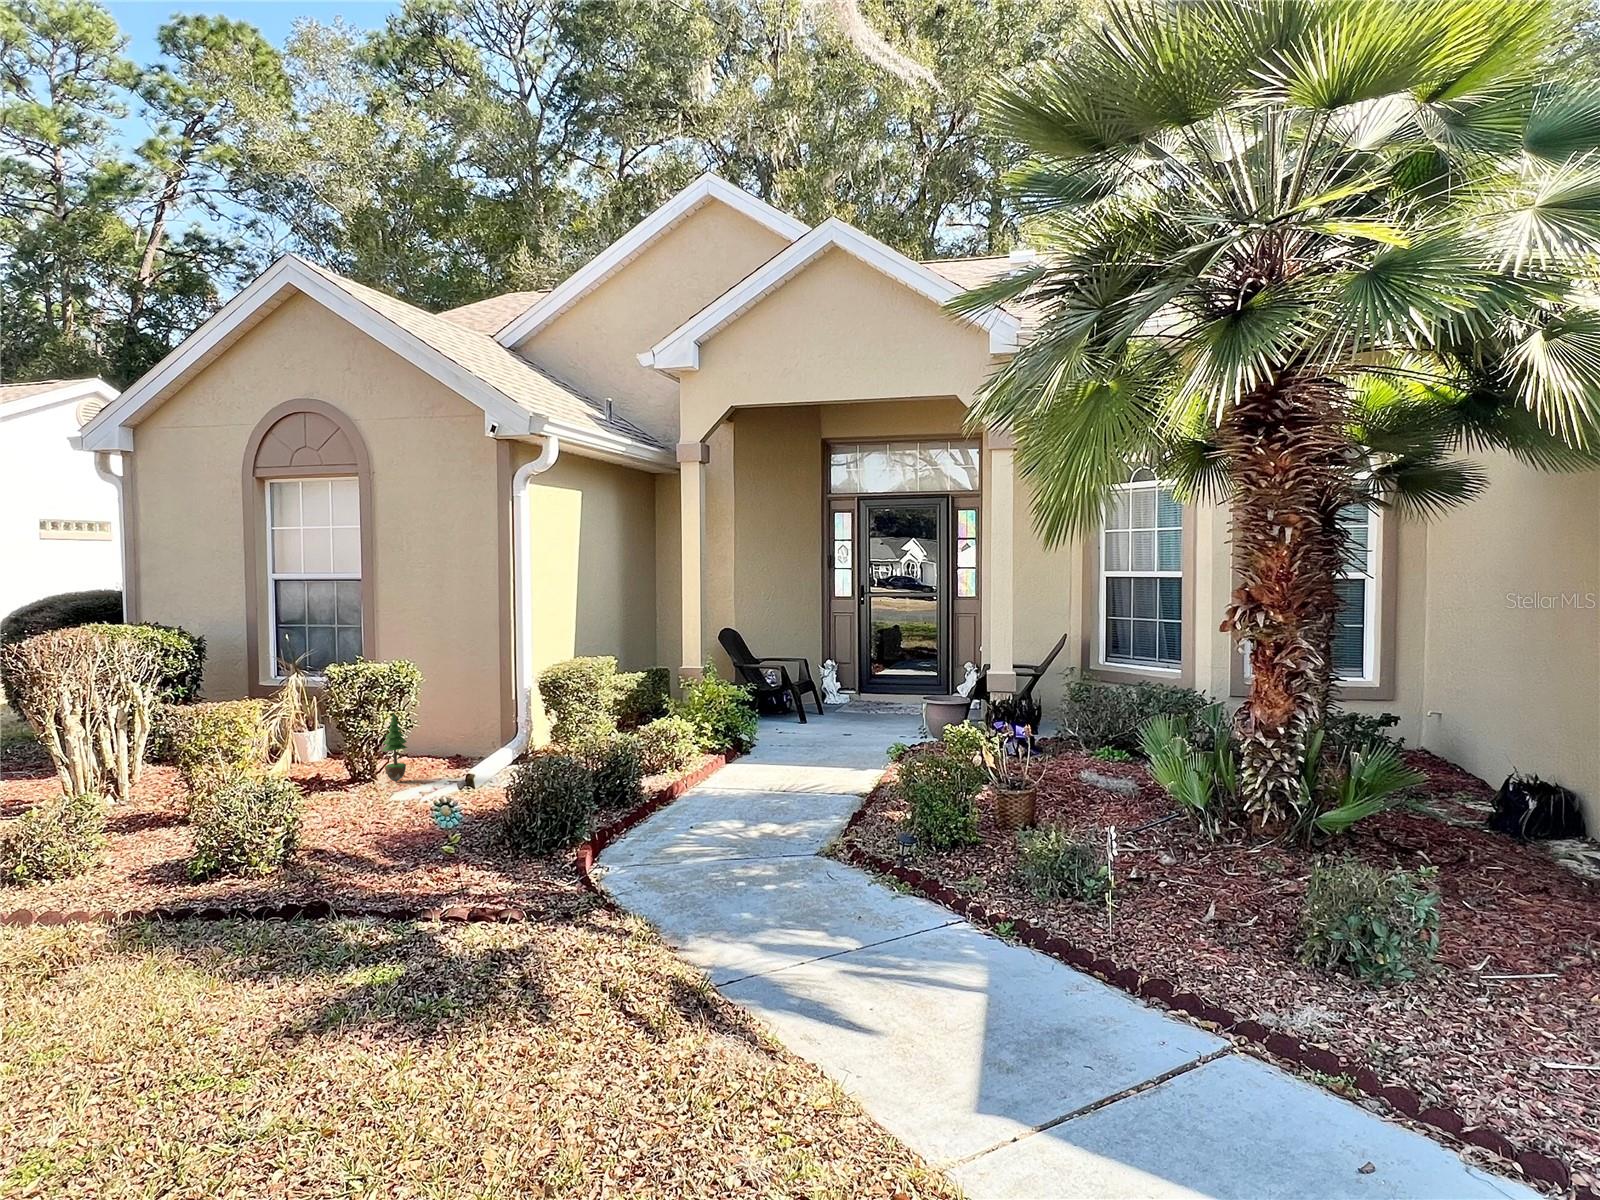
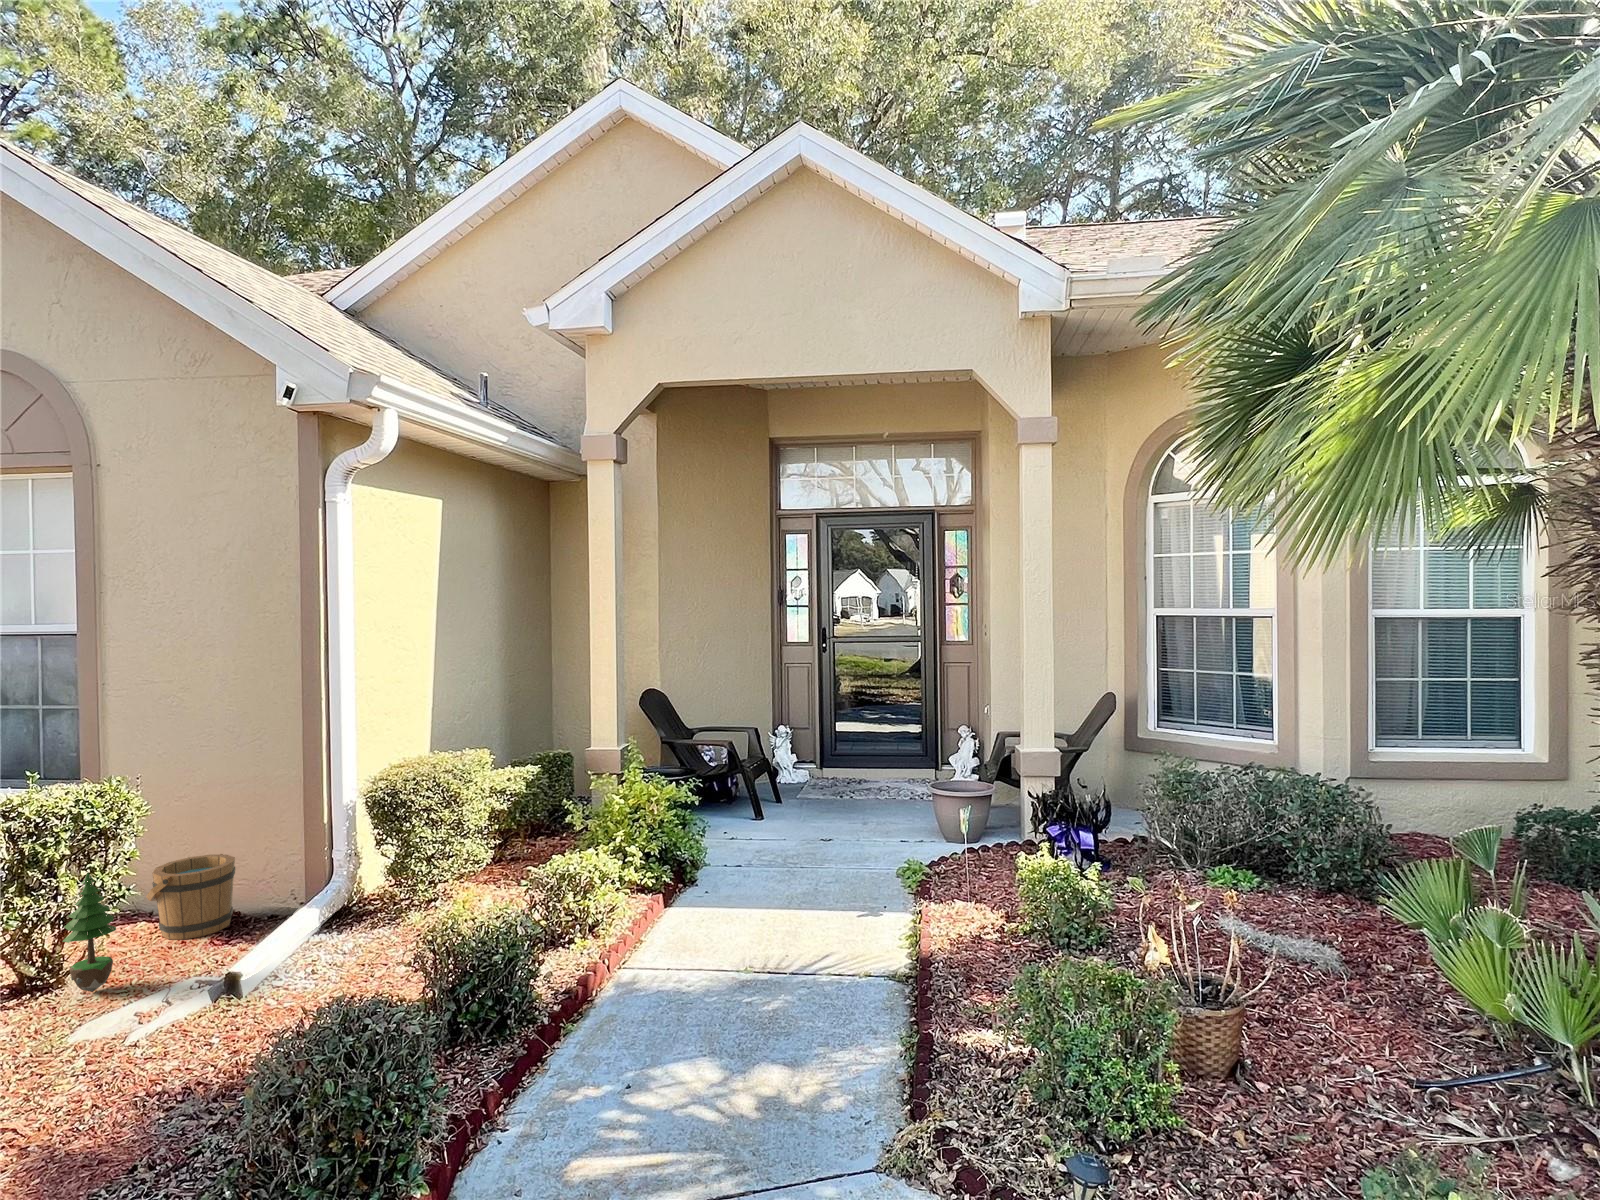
bucket: none [413,719,460,765] -> present [146,854,235,940]

